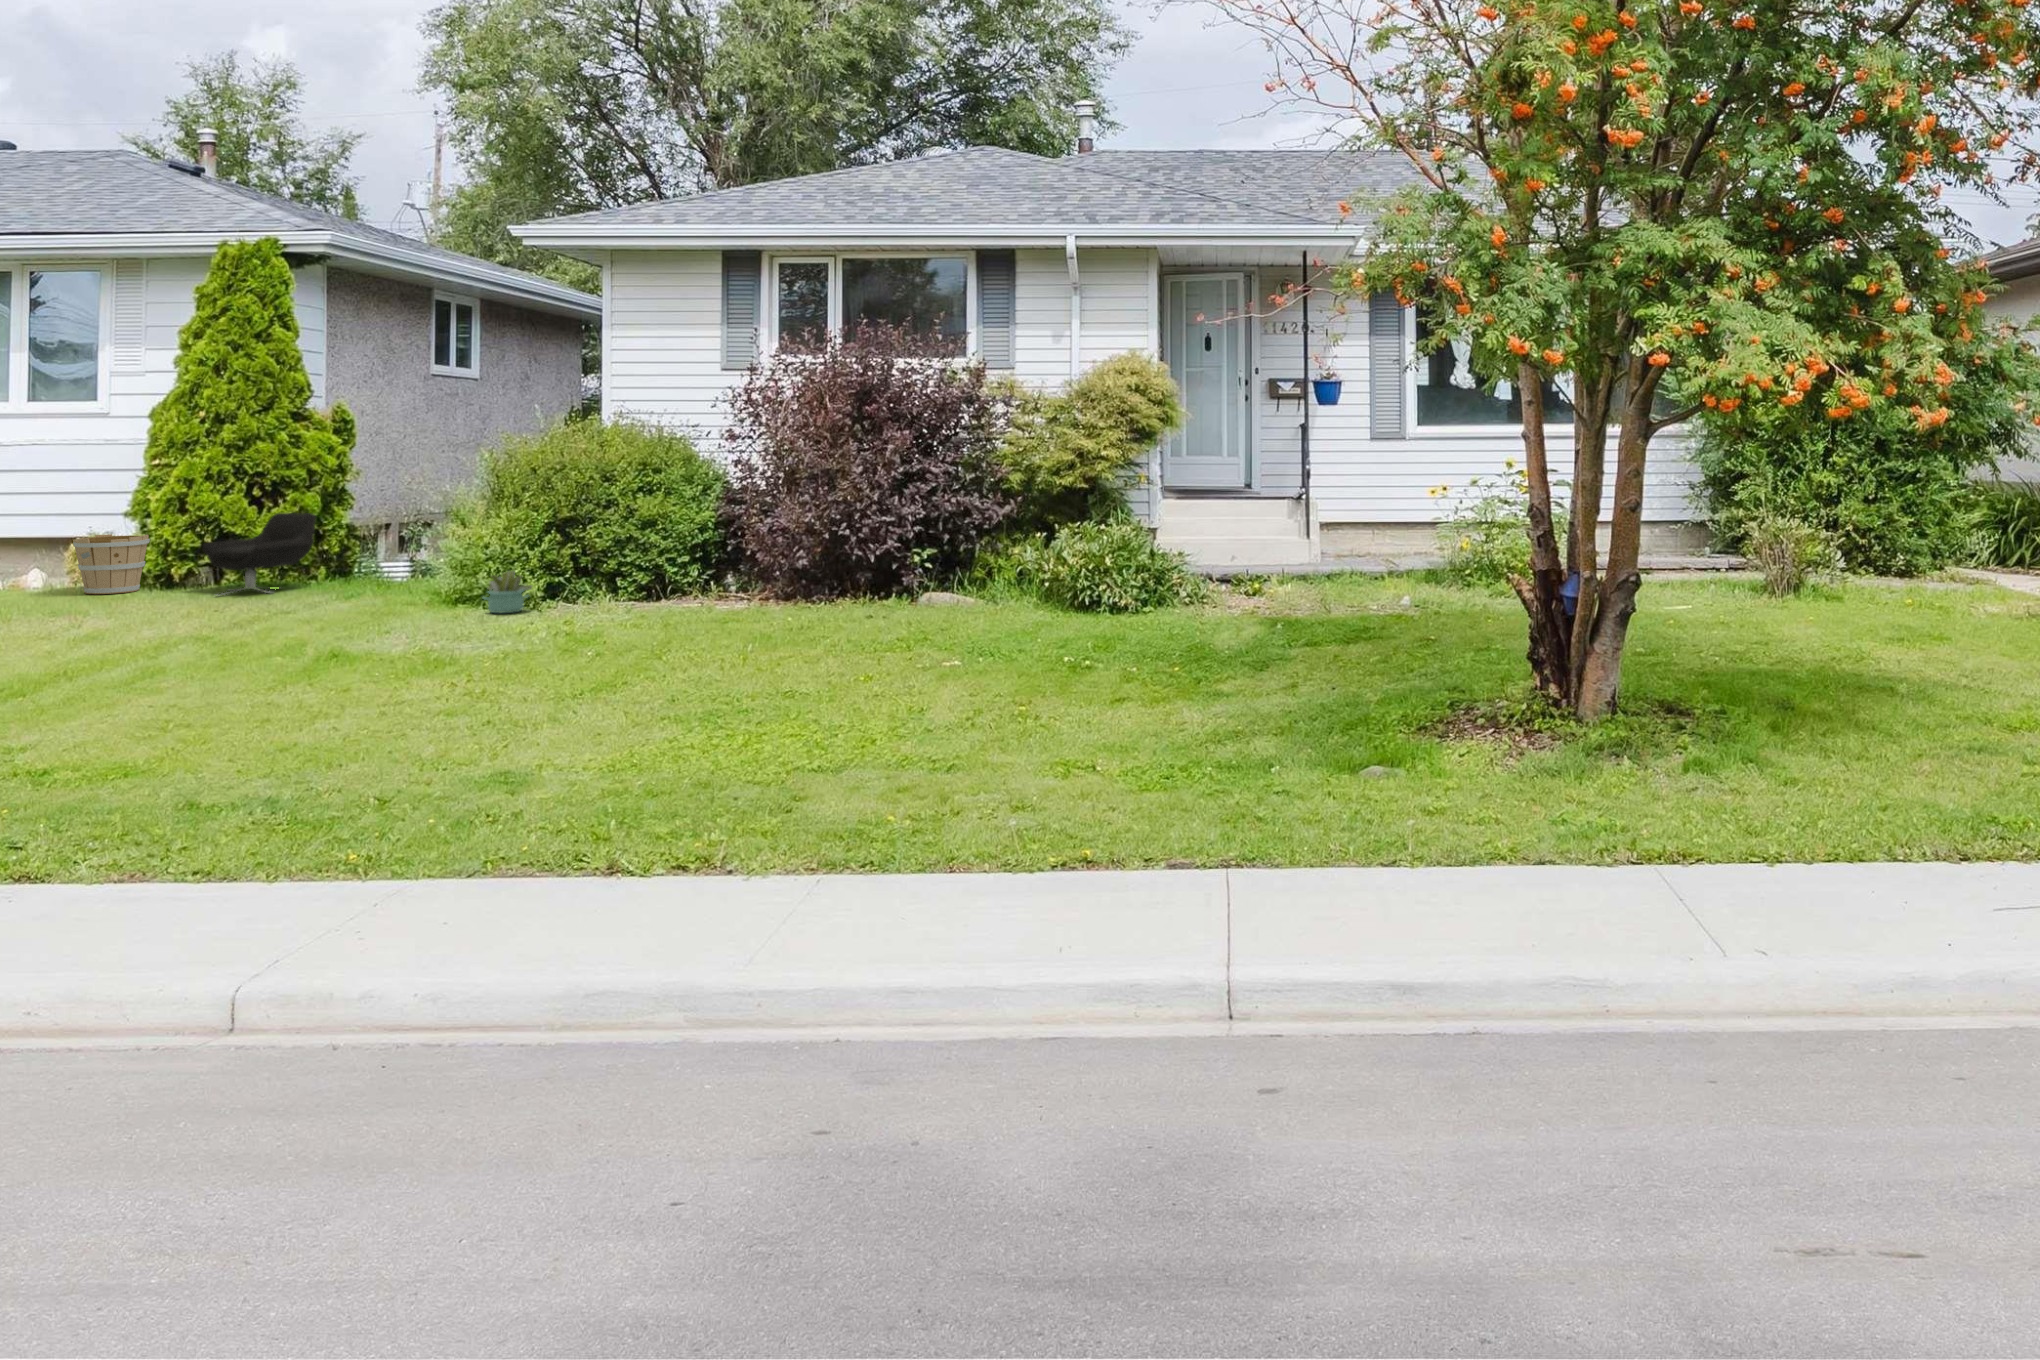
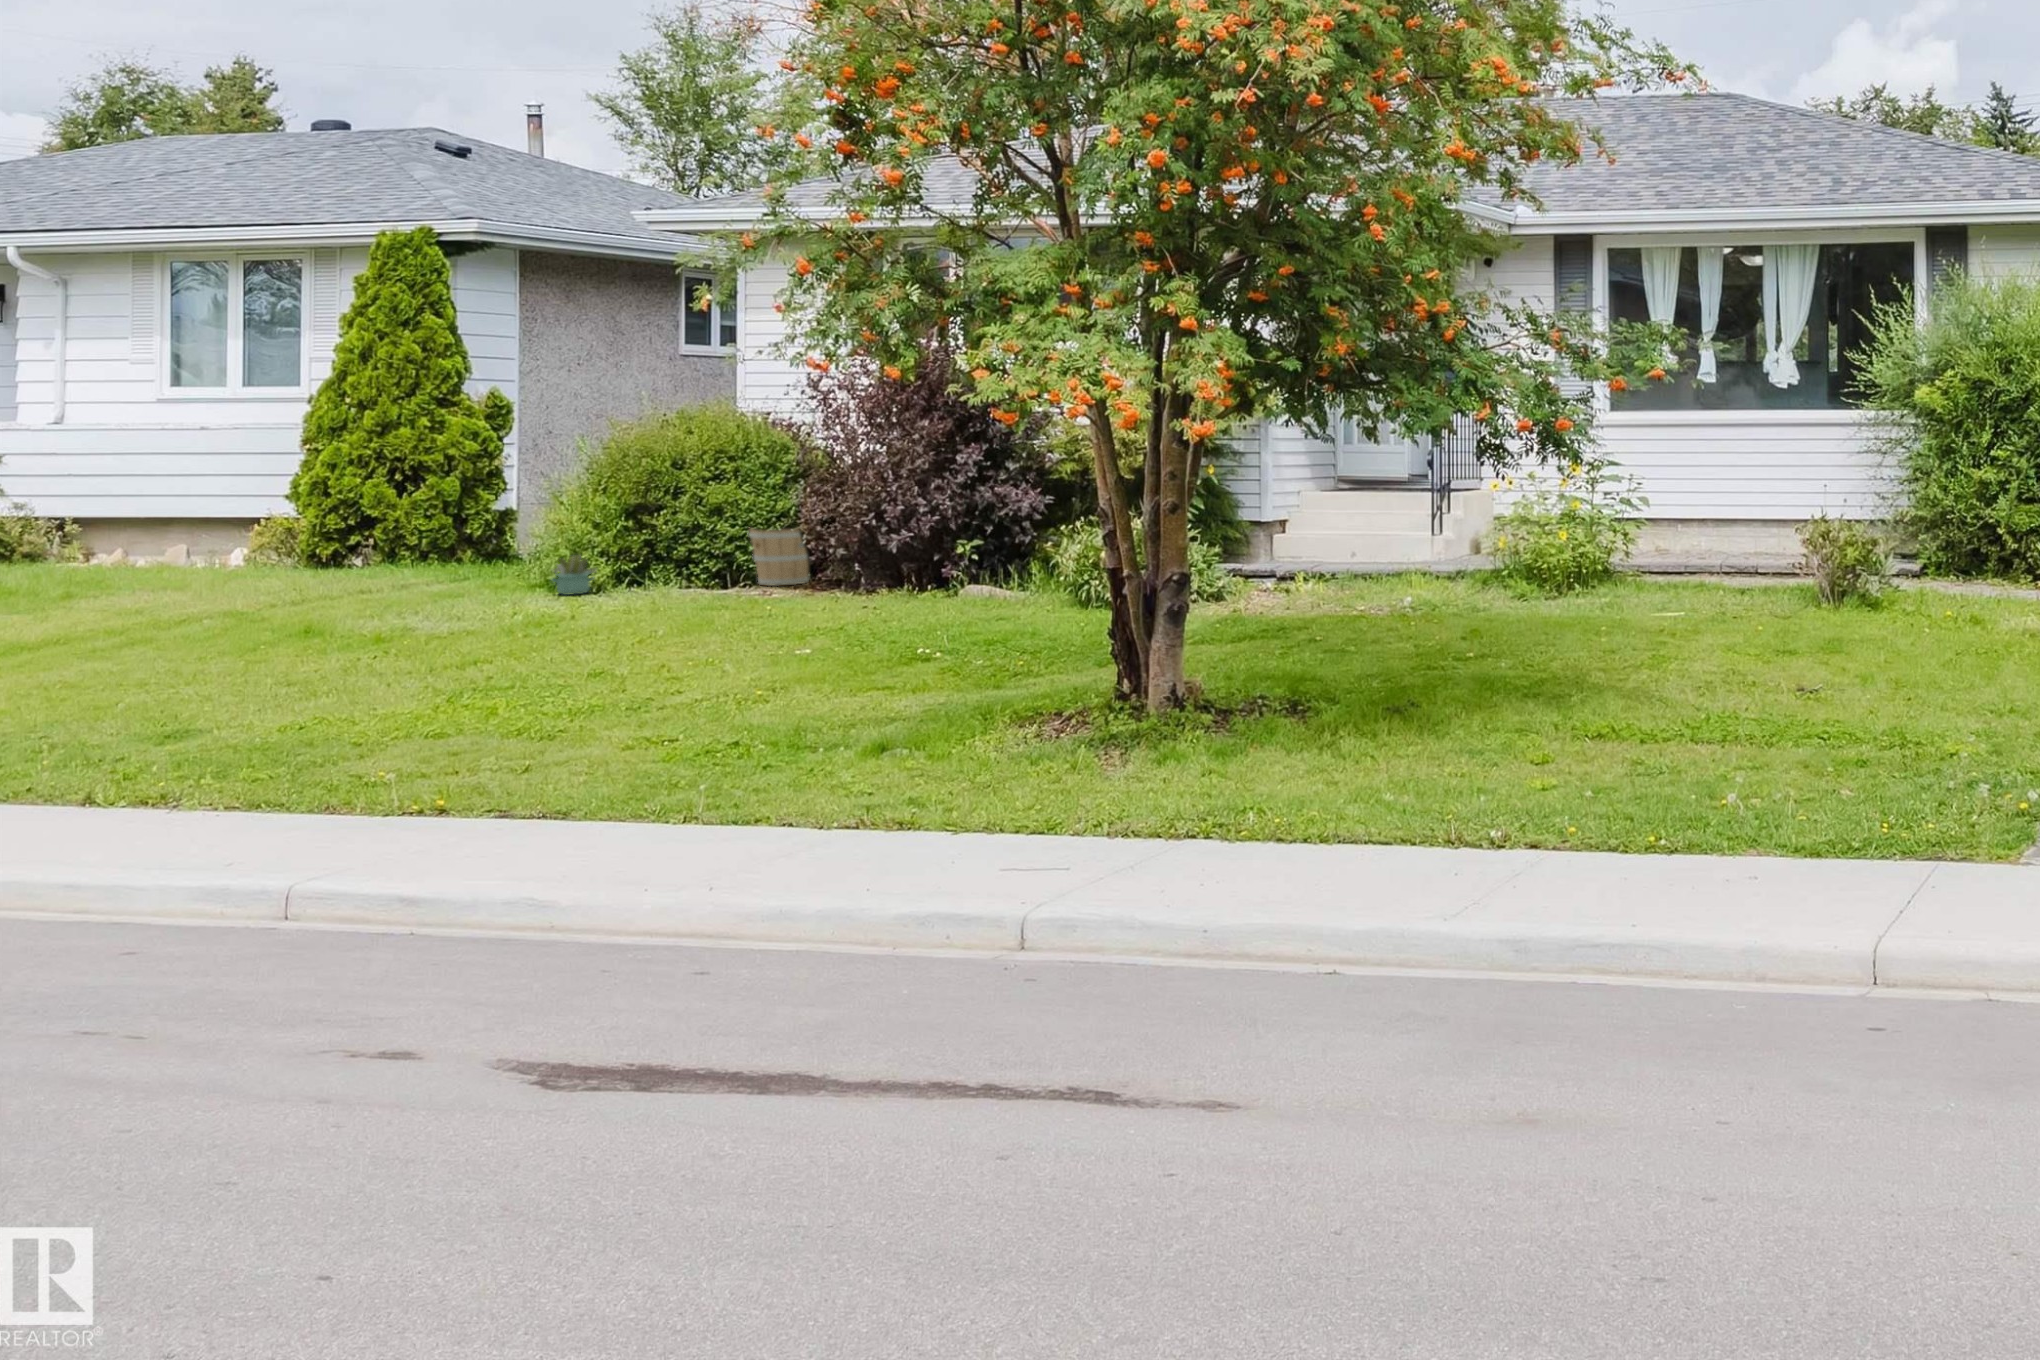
lounge chair: present [202,512,316,596] -> none [343,496,446,575]
wooden bucket: present [73,534,150,594] -> present [750,529,809,586]

